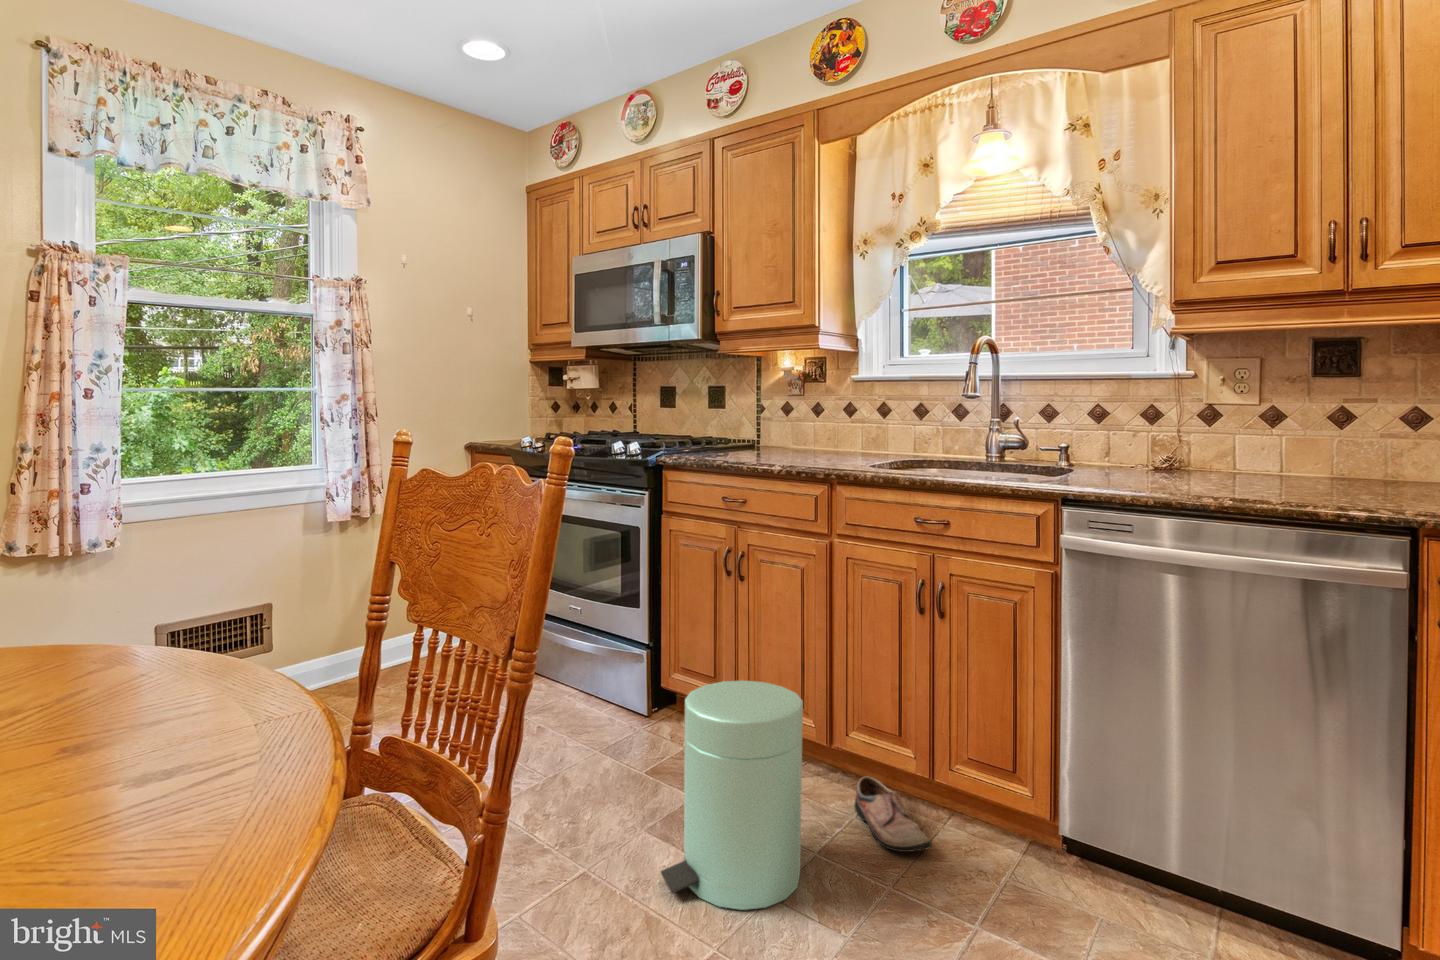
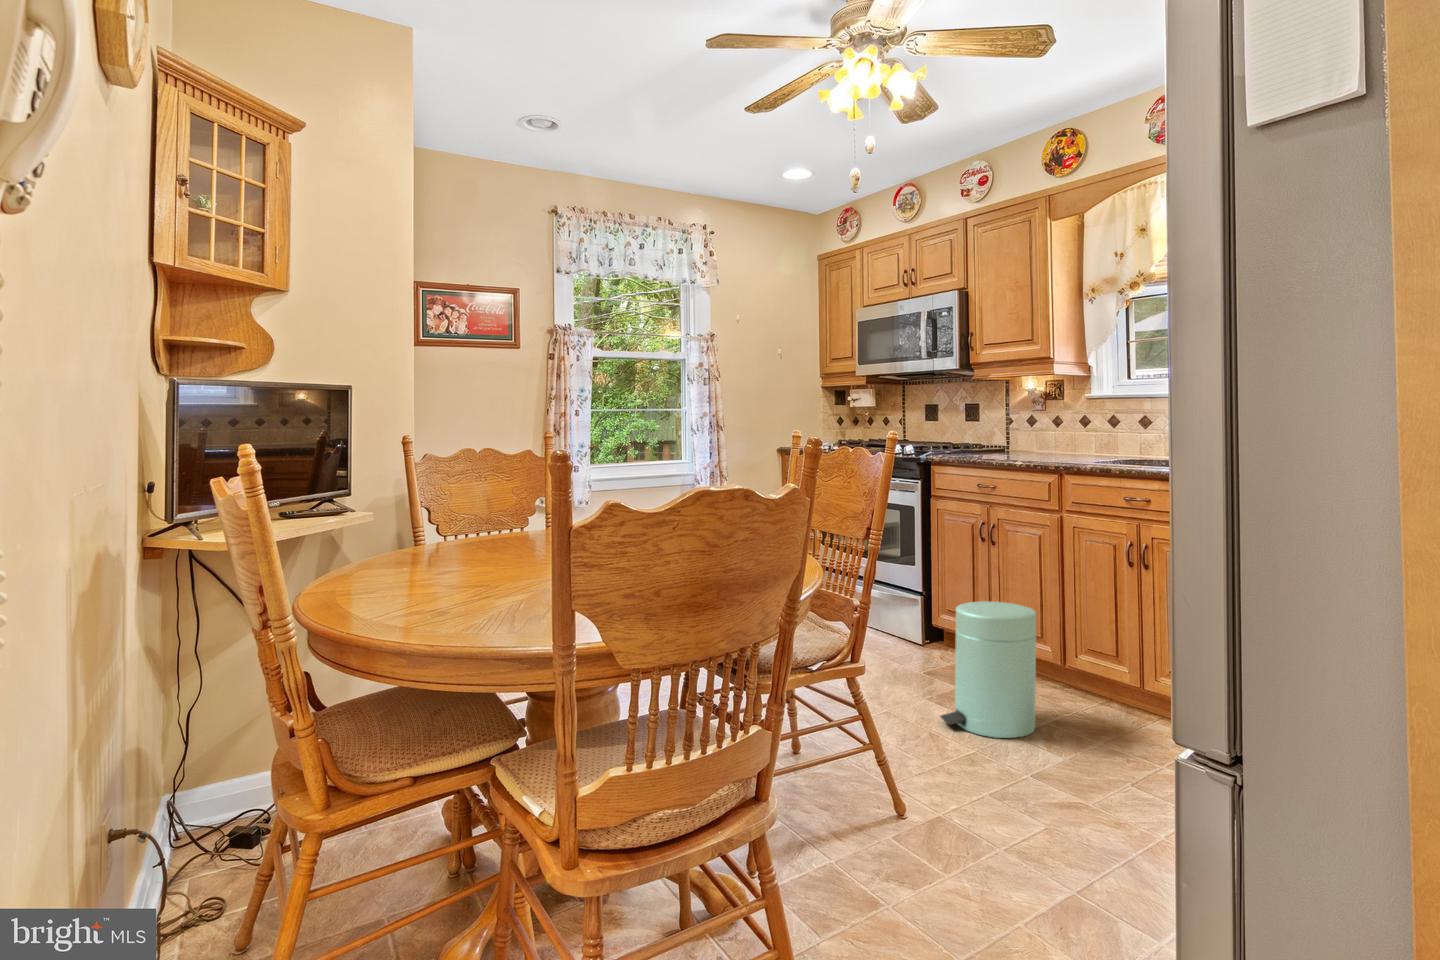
shoe: present [854,777,931,852] -> none [1078,680,1134,723]

